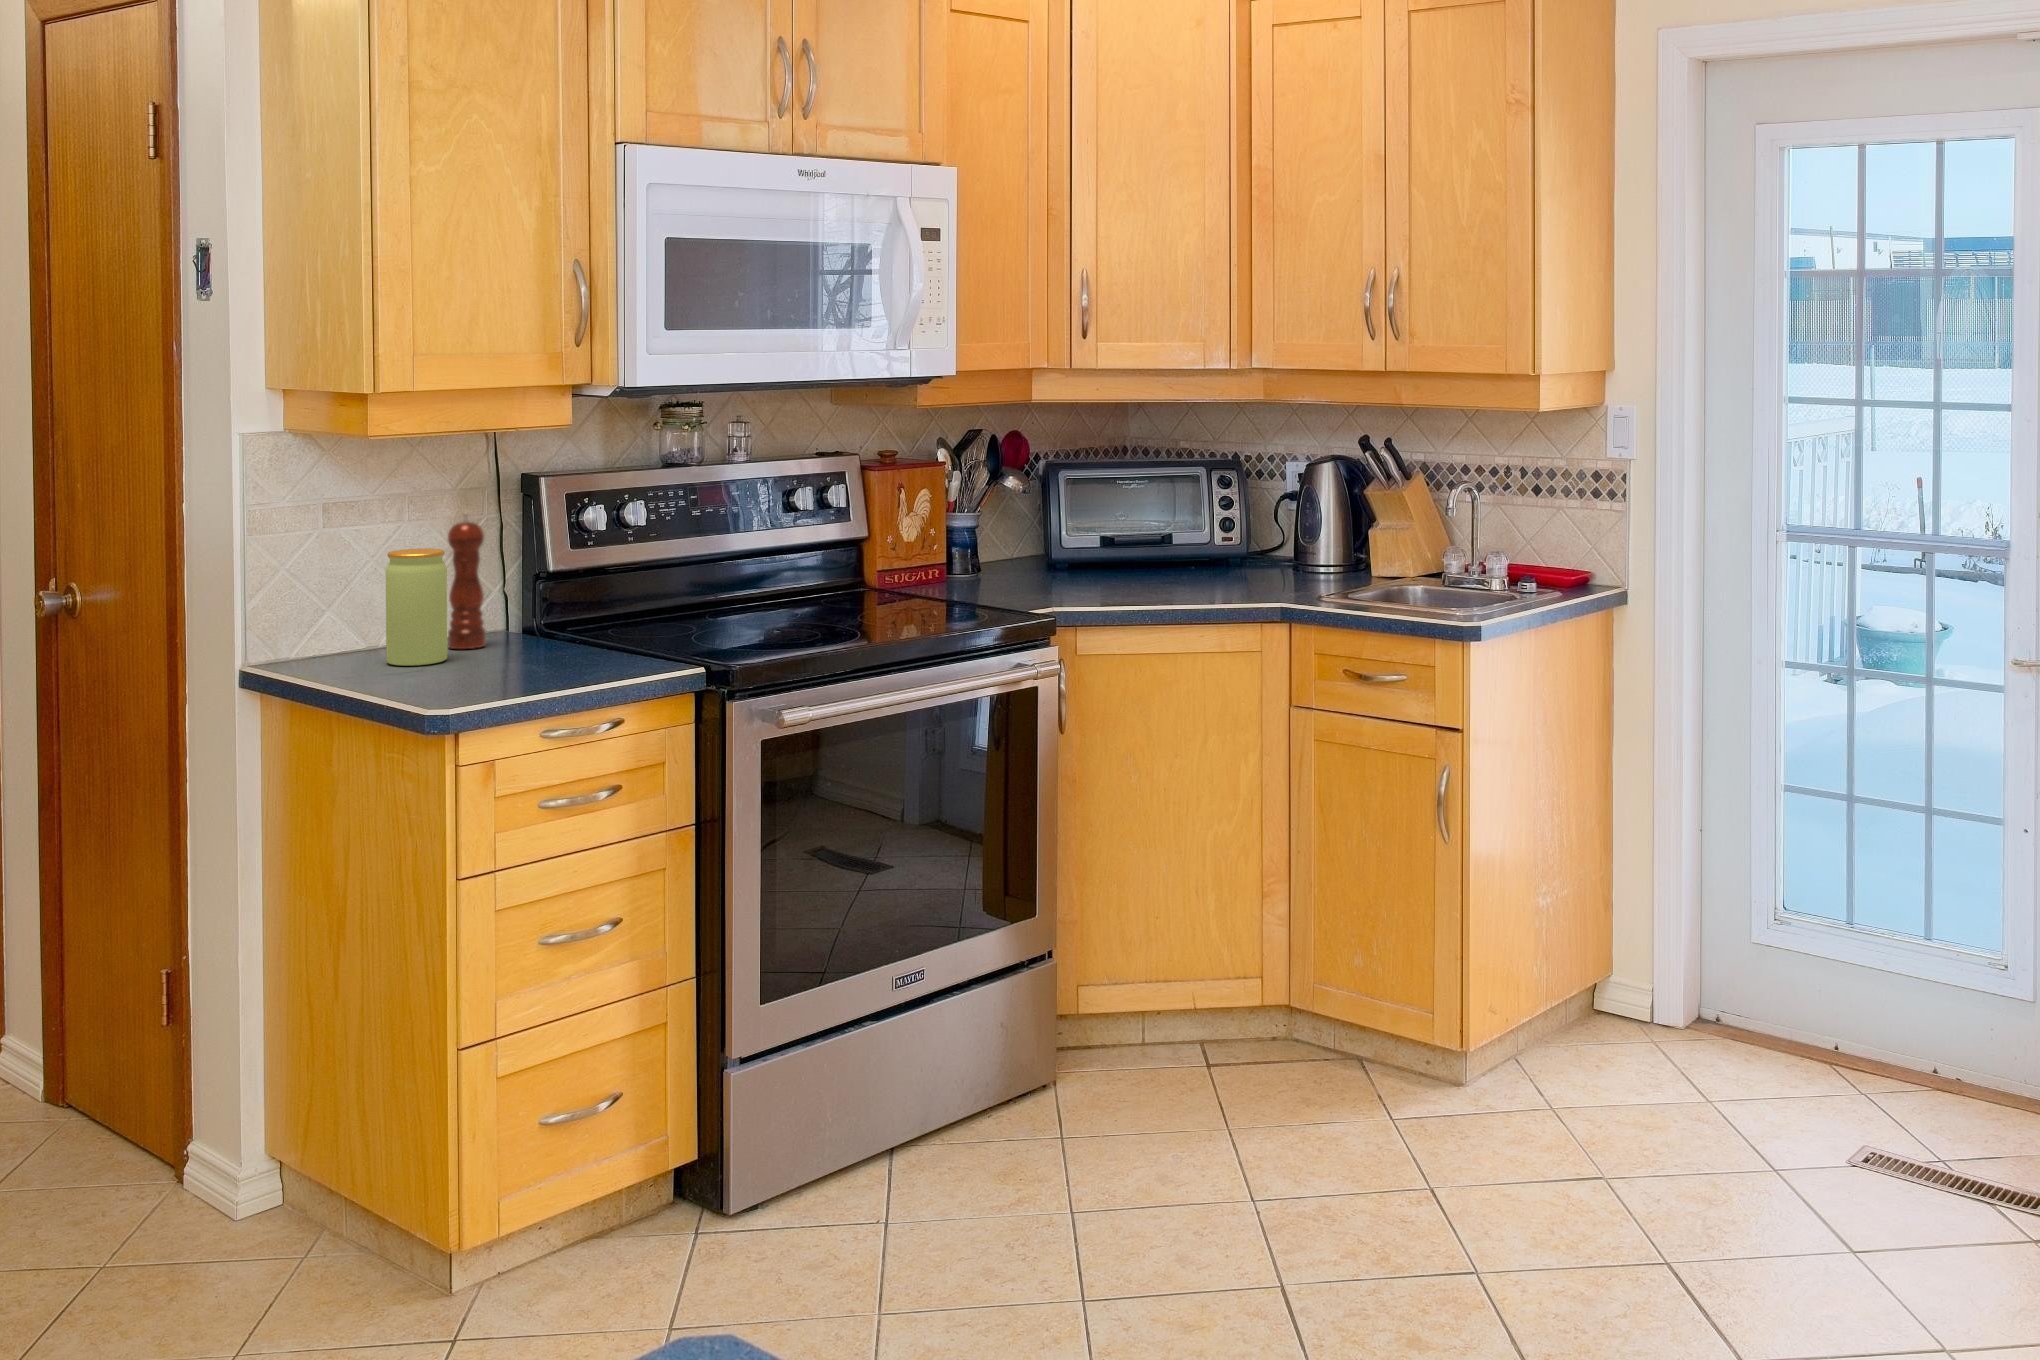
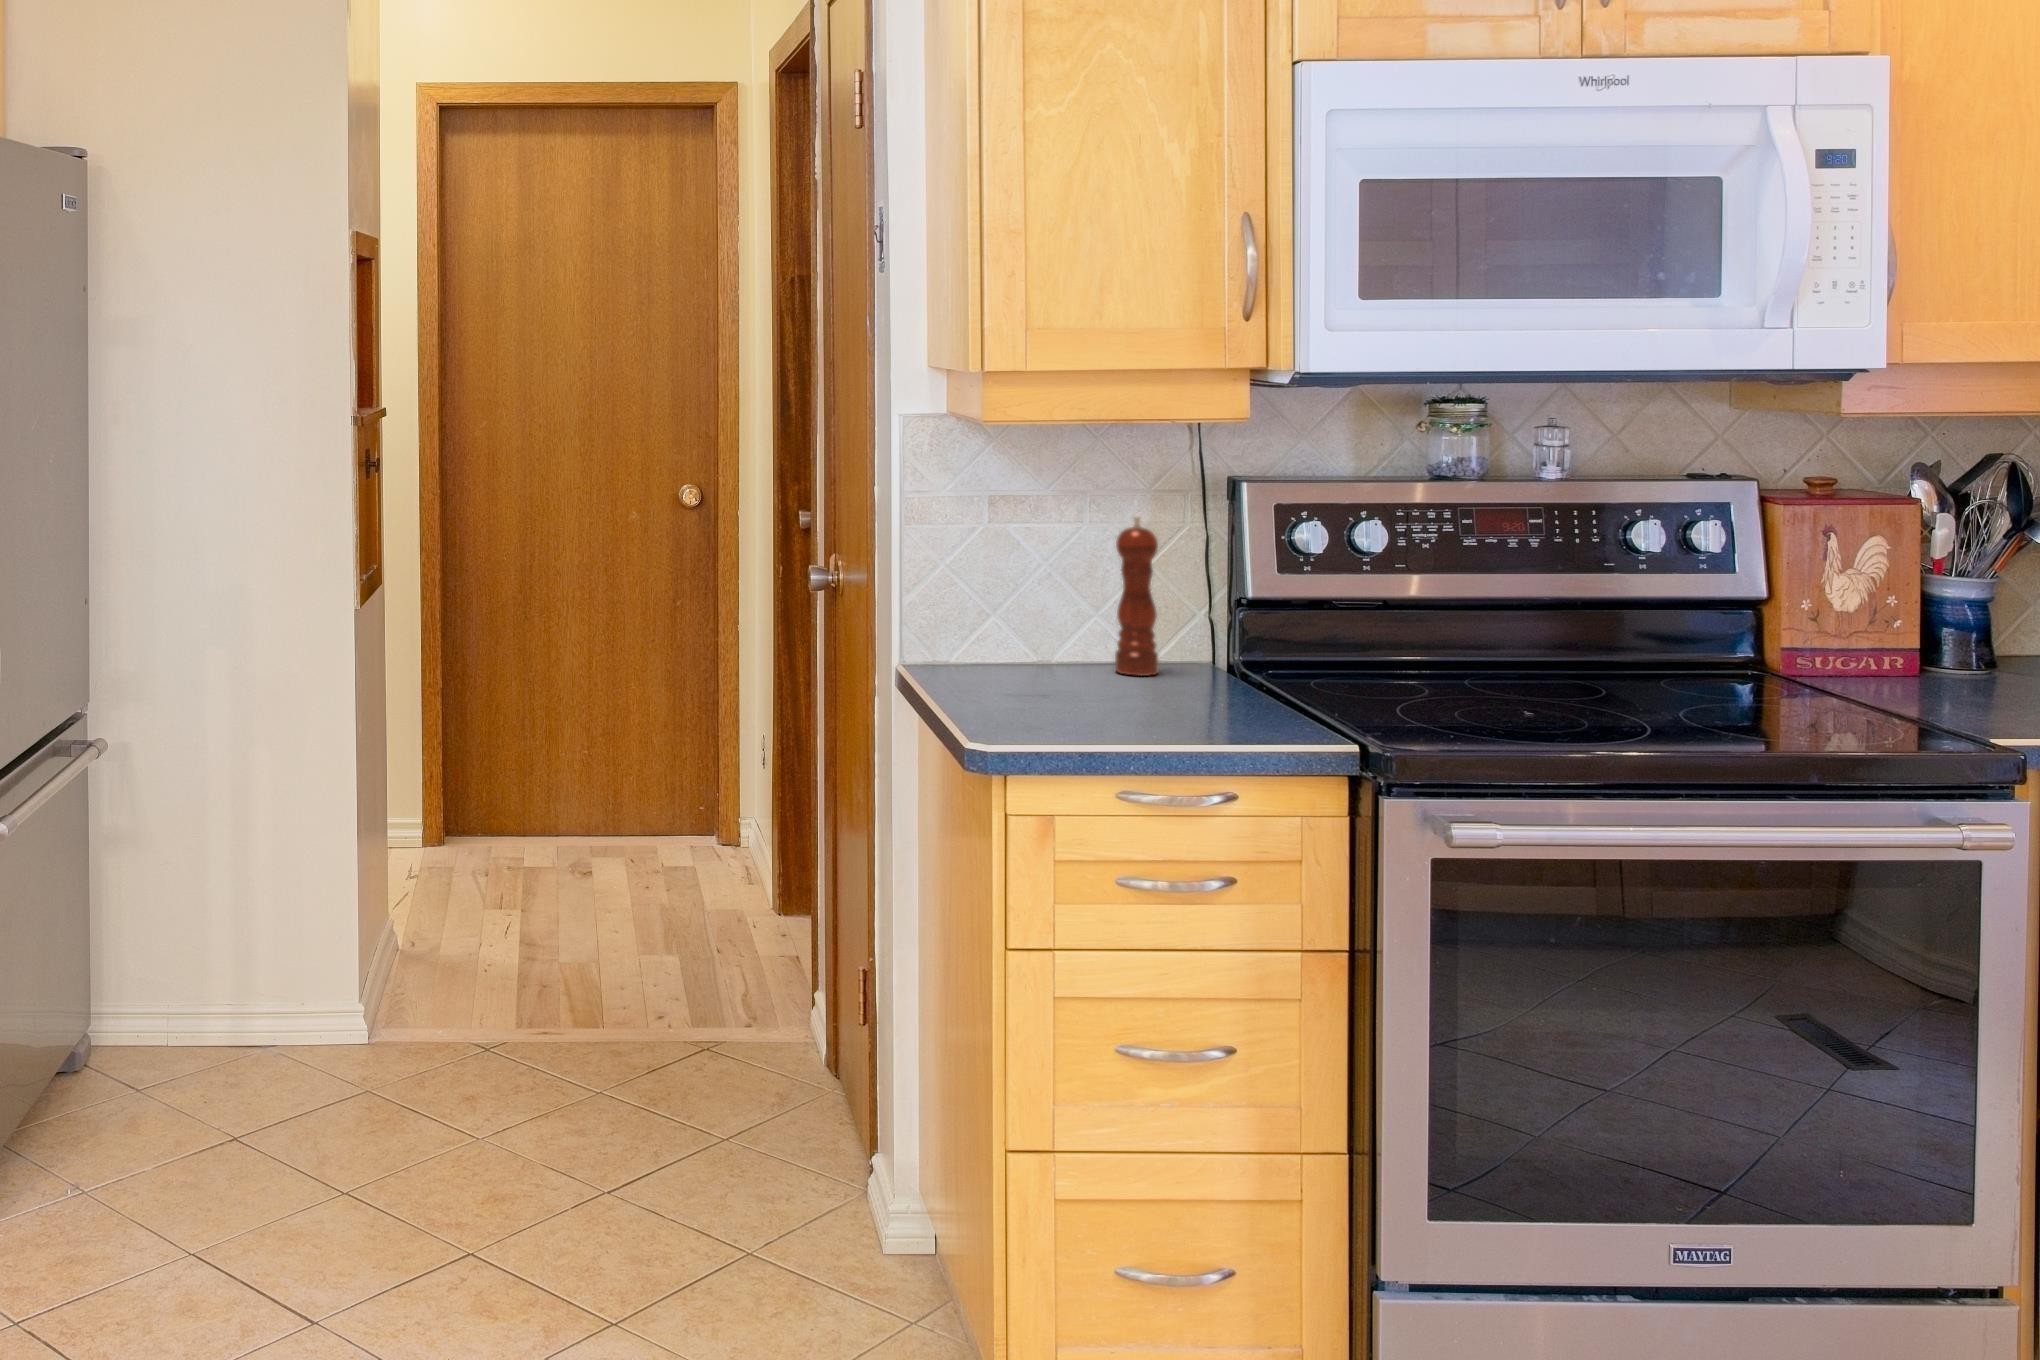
jar: present [386,548,447,666] -> none [1025,552,1093,687]

